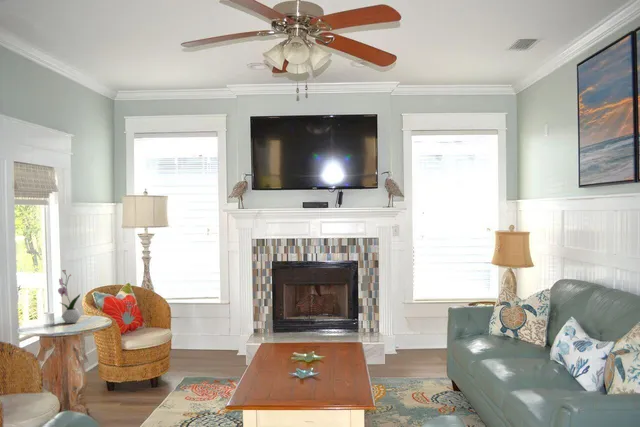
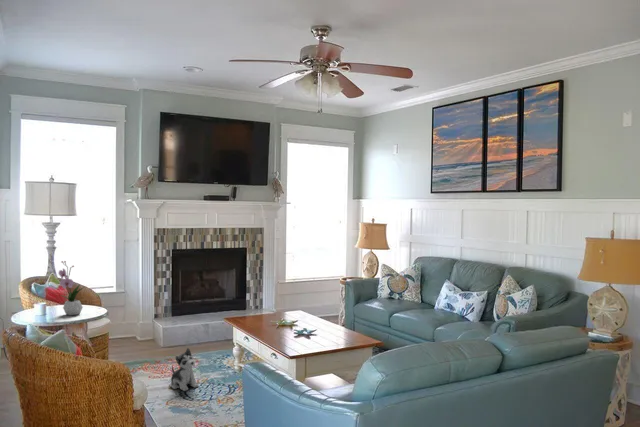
plush toy: none [189,370,217,417] -> present [171,348,198,391]

